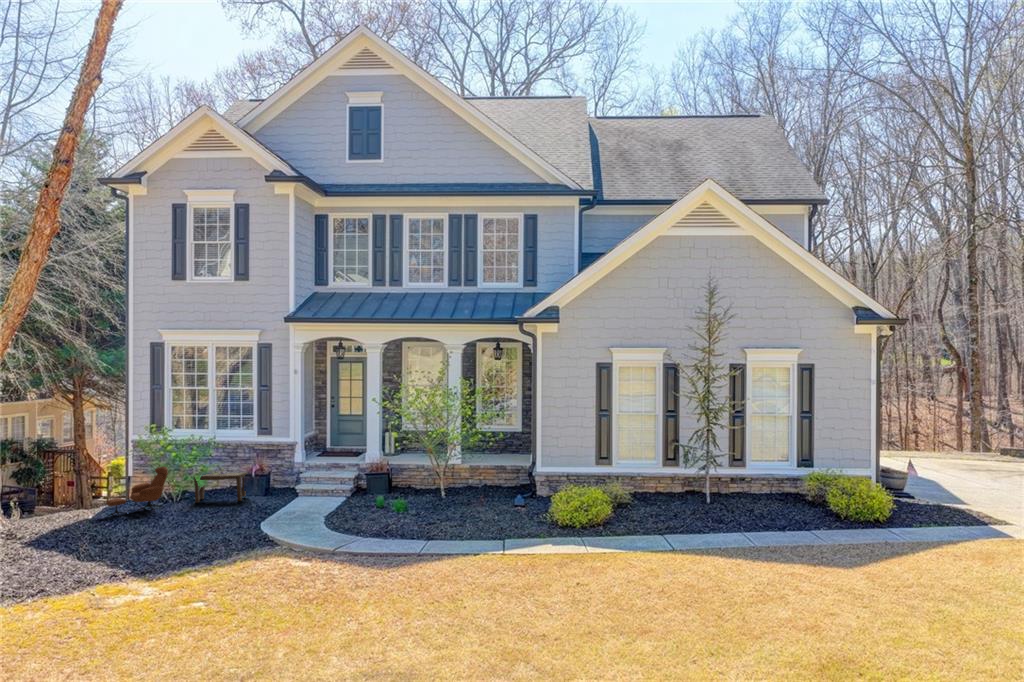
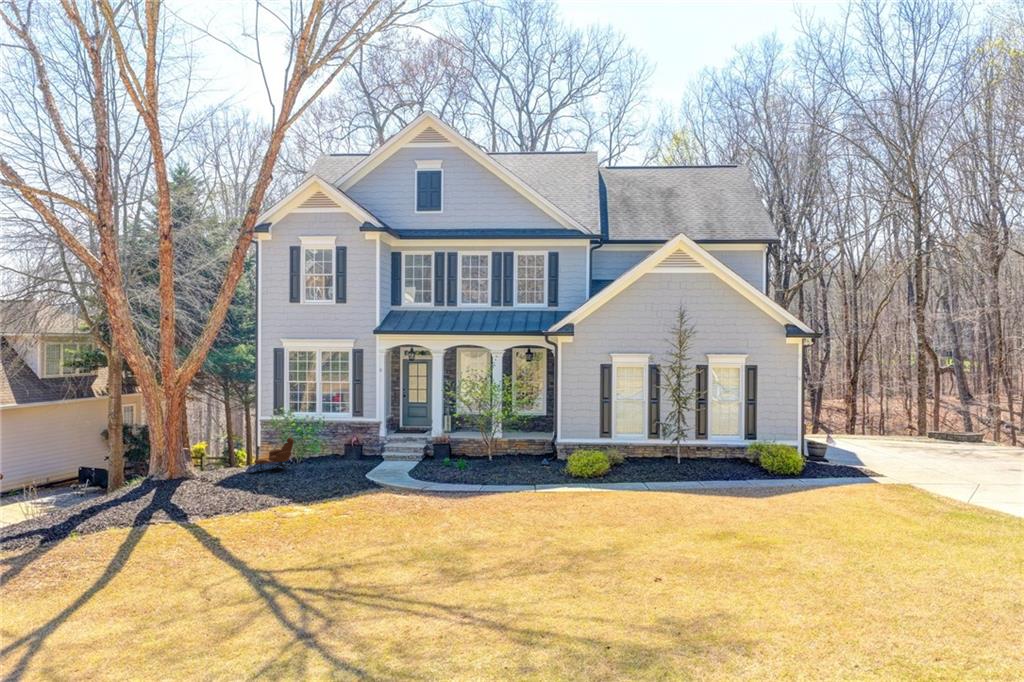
bench: present [194,472,247,503] -> none [310,443,347,464]

